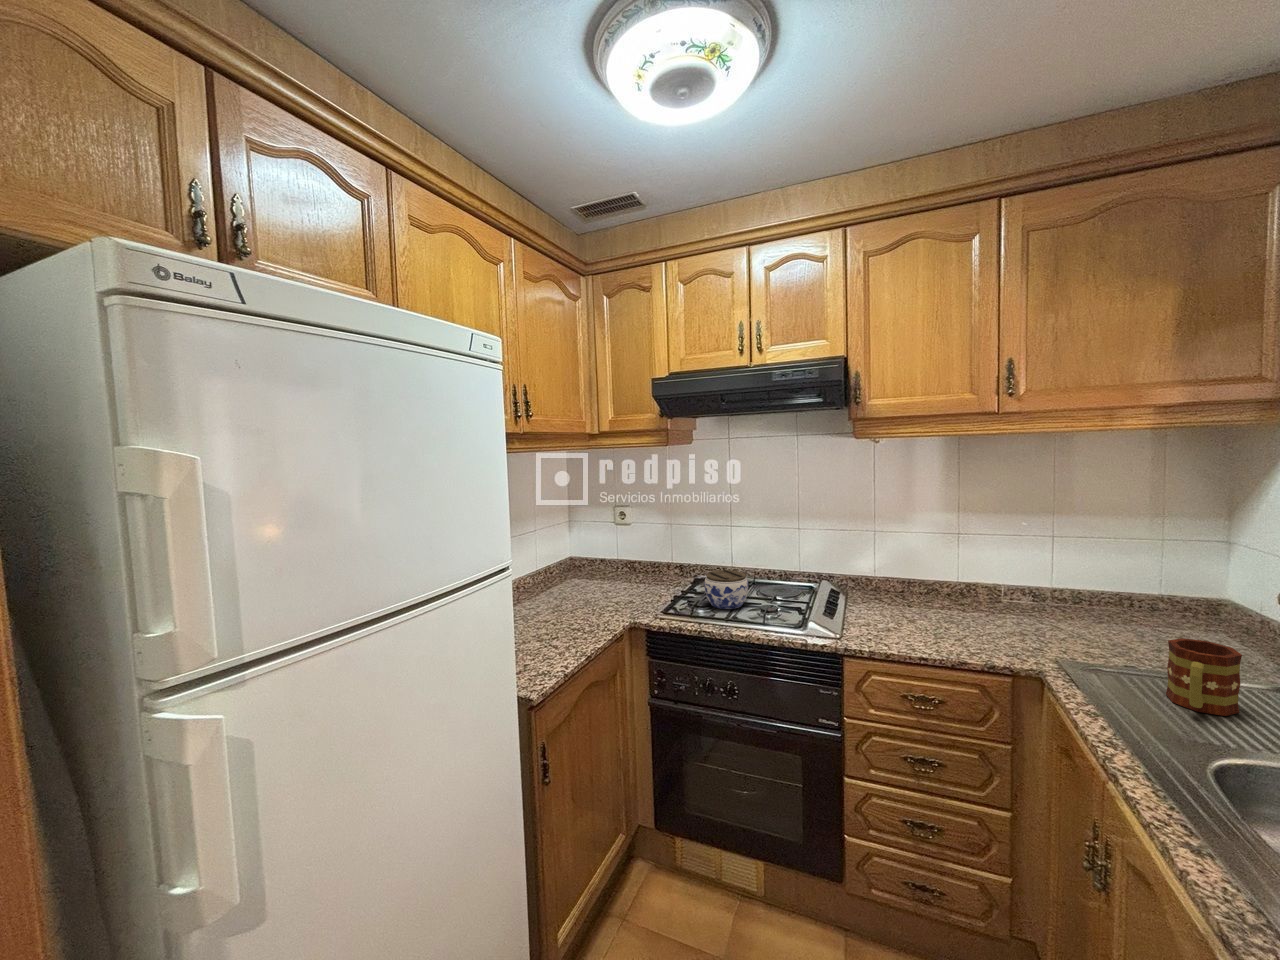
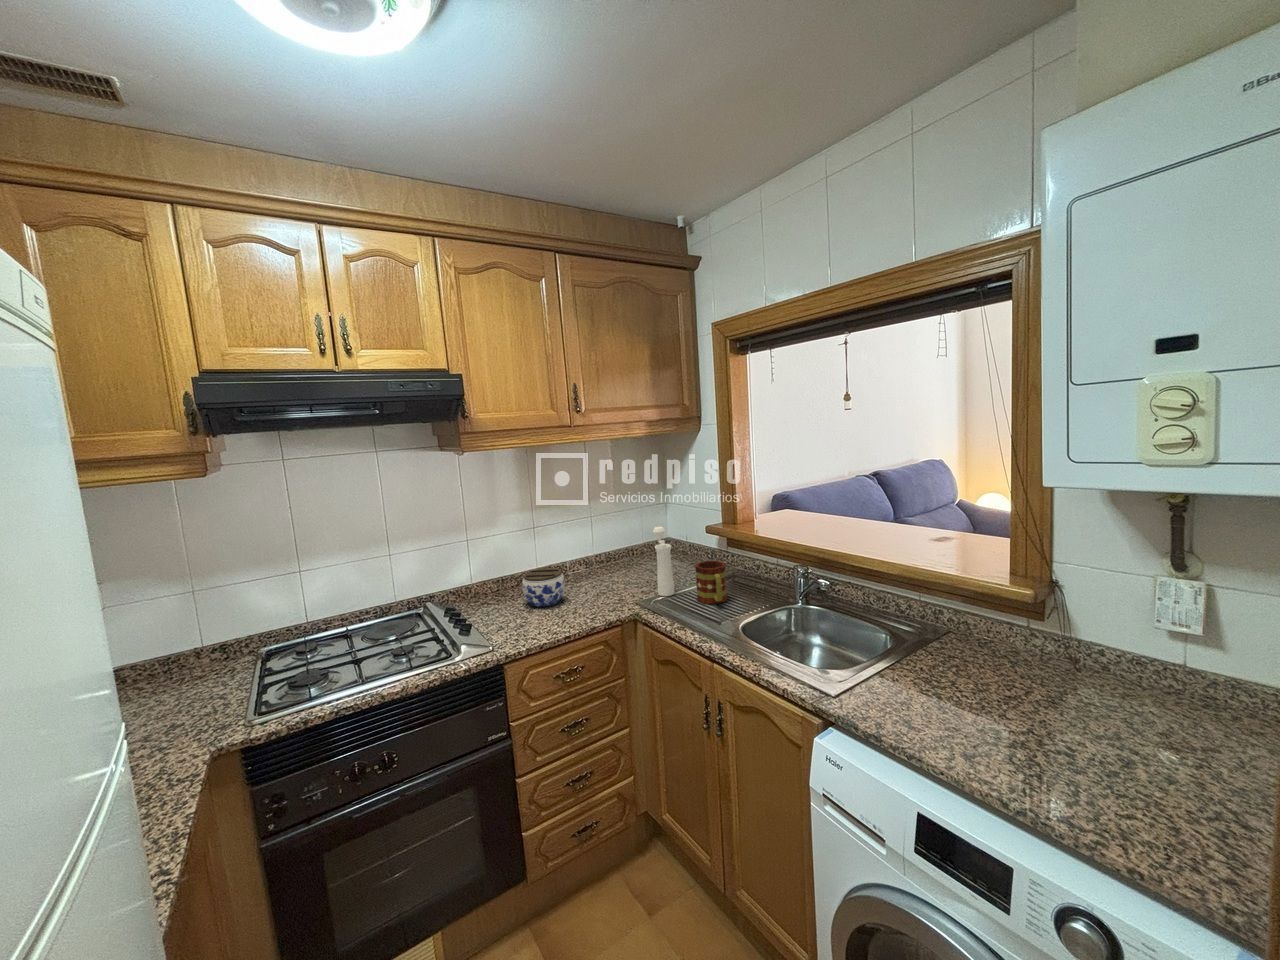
pepper mill: none [1106,569,1151,672] -> present [653,527,674,596]
jar: present [704,570,748,609] -> present [522,568,565,607]

